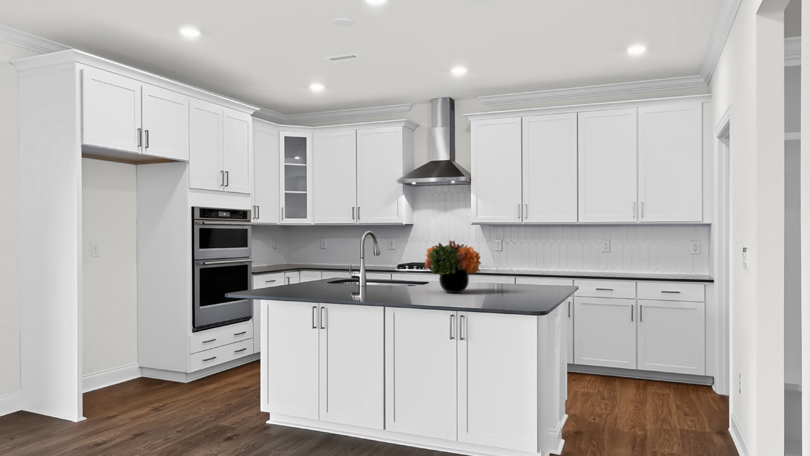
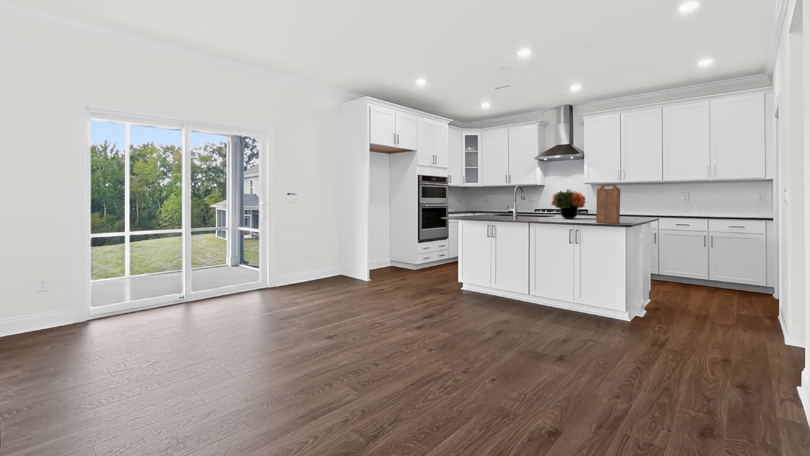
cutting board: none [500,235,539,307] -> present [596,184,620,224]

